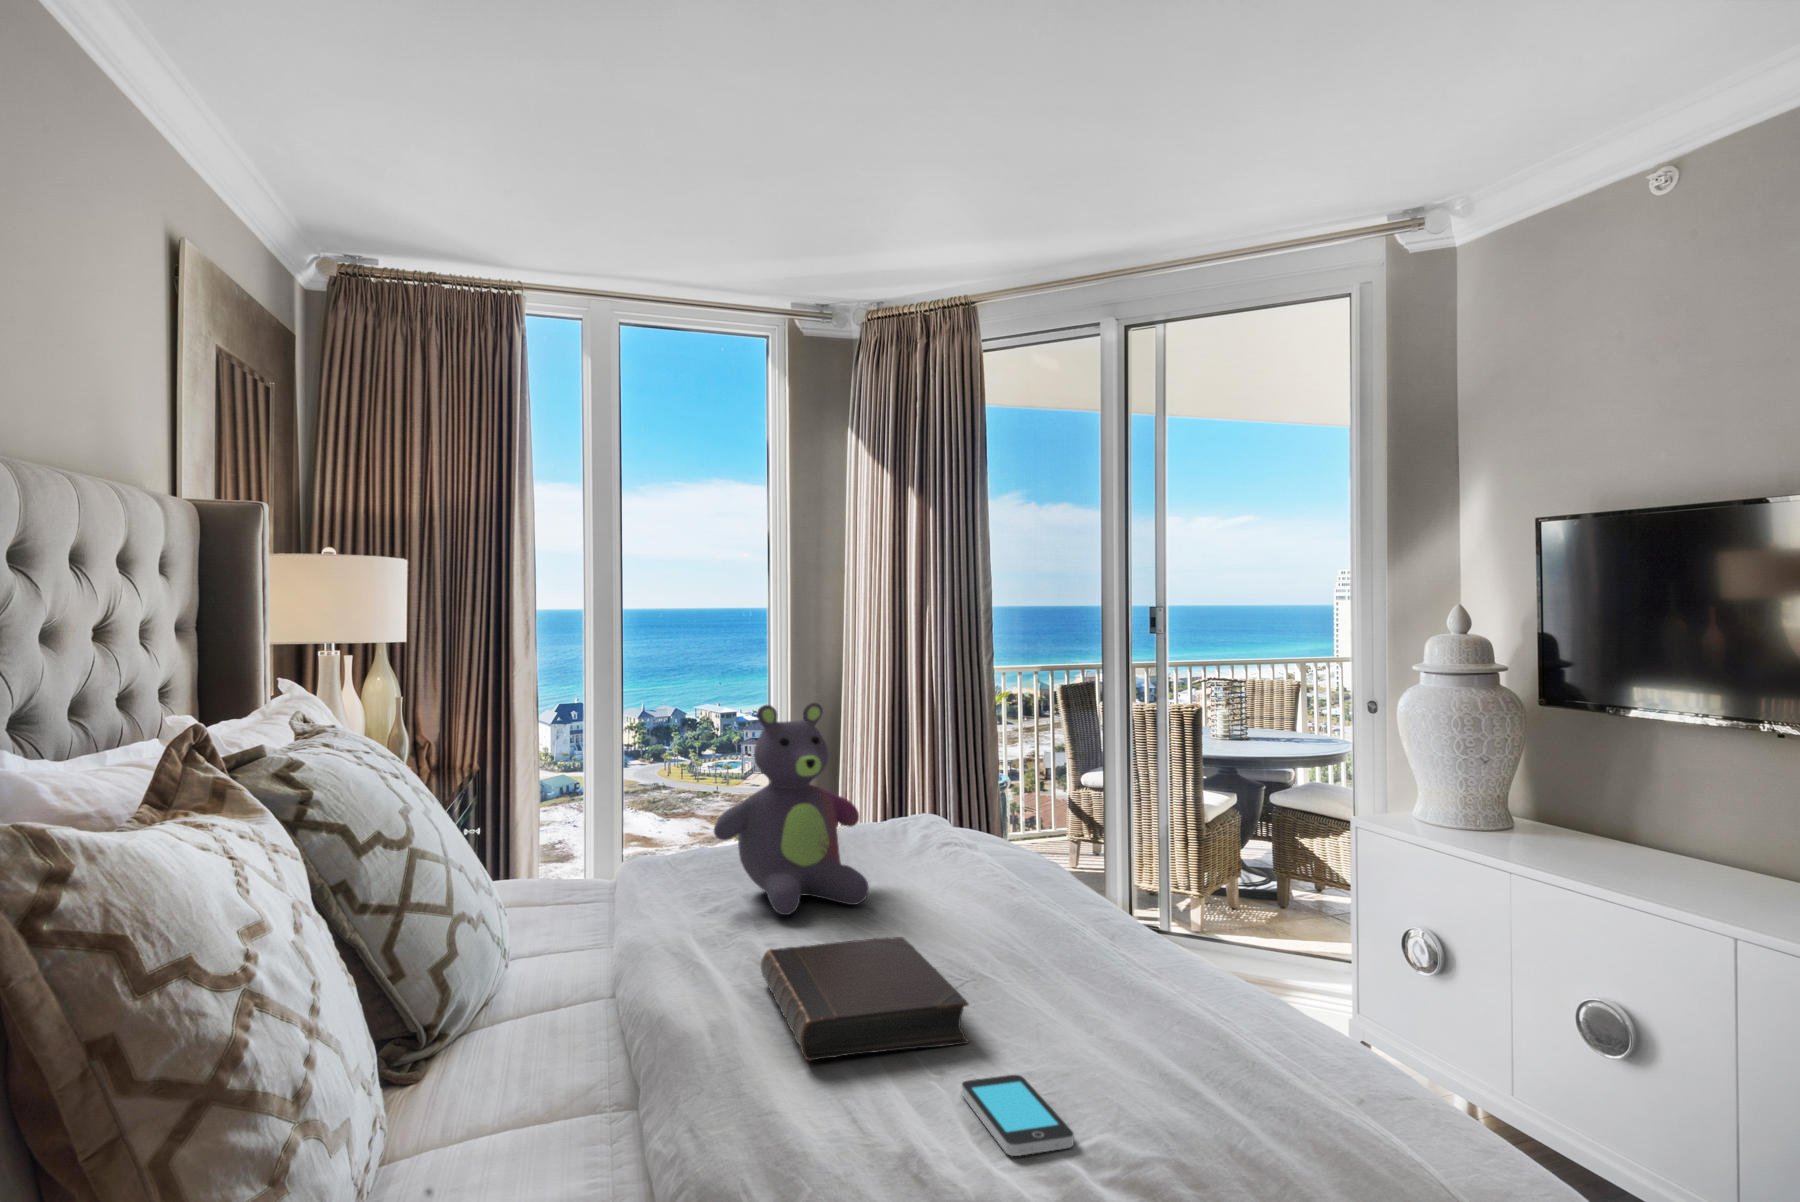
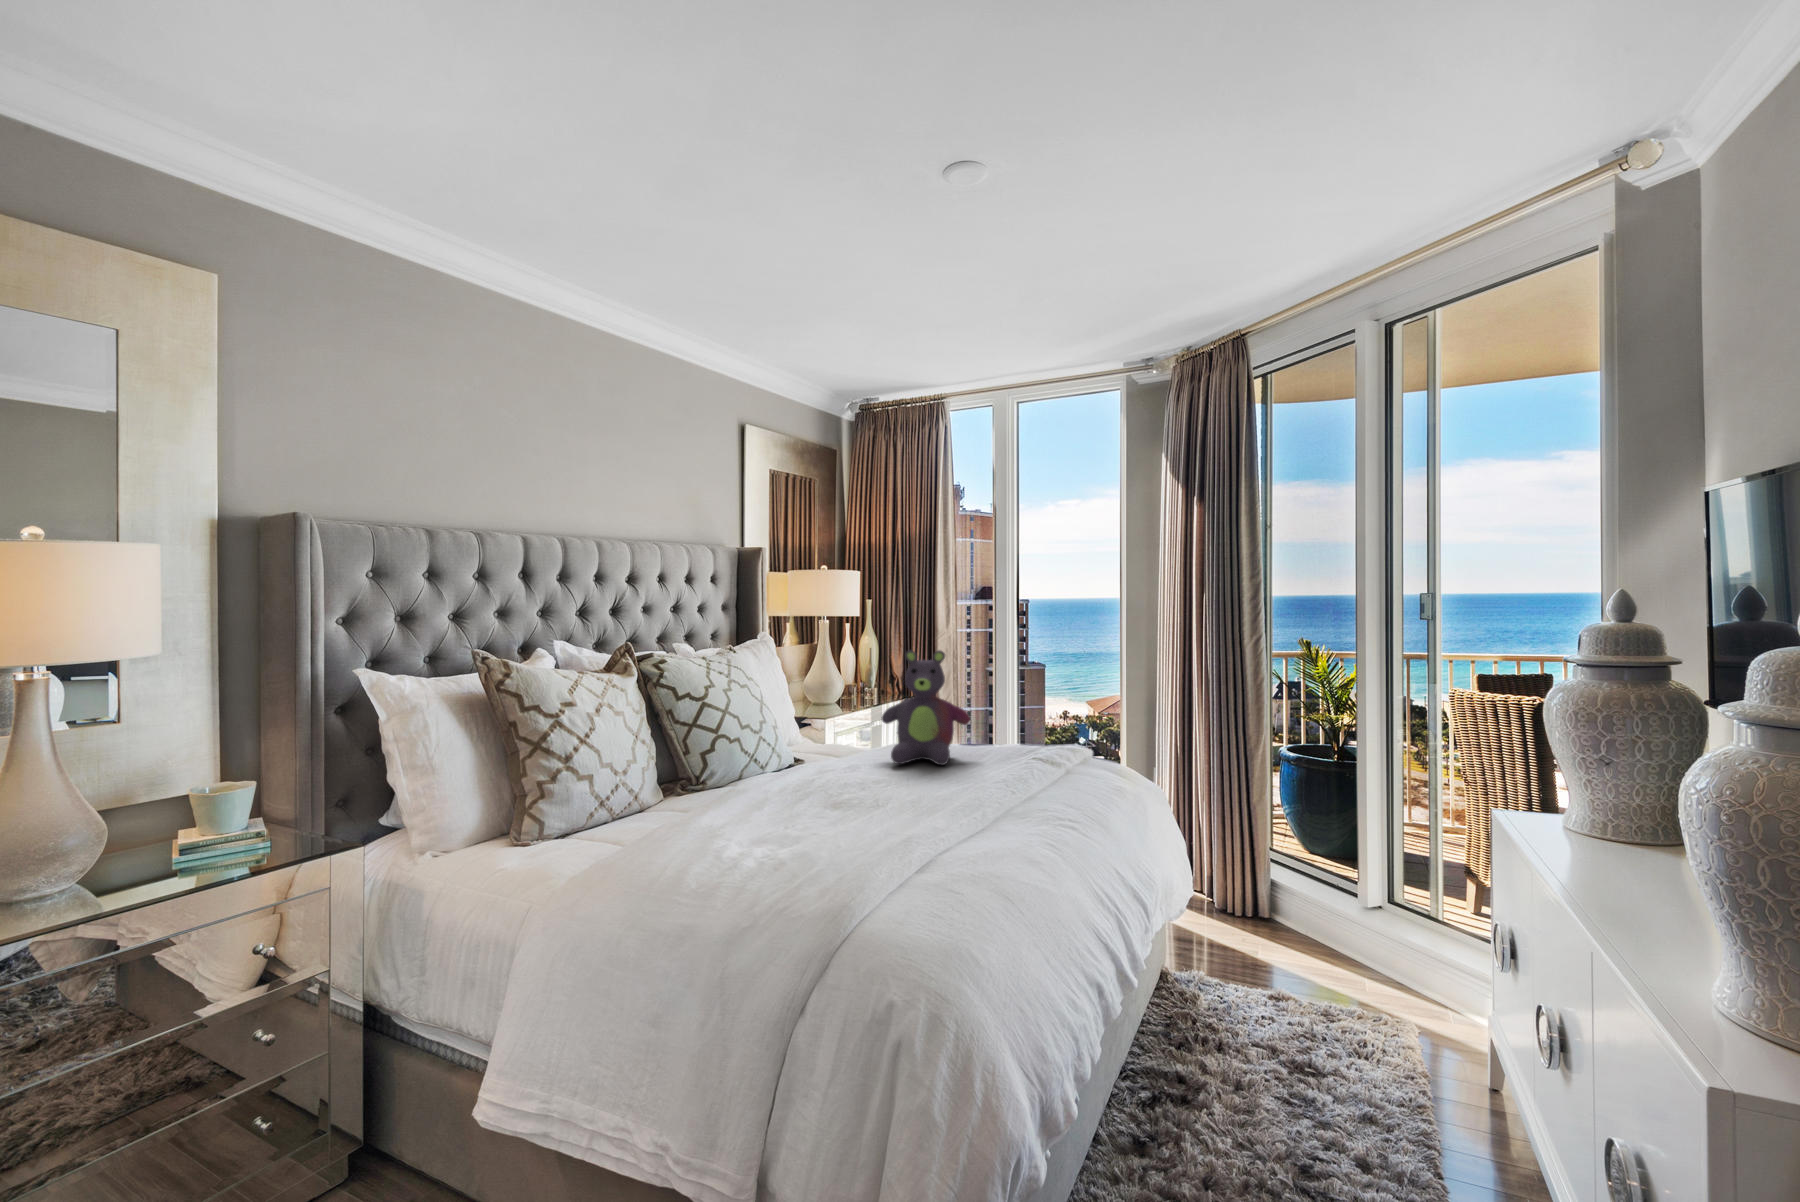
book: present [761,937,968,1061] -> none [787,766,905,812]
smartphone: present [962,1075,1074,1156] -> none [794,817,851,841]

